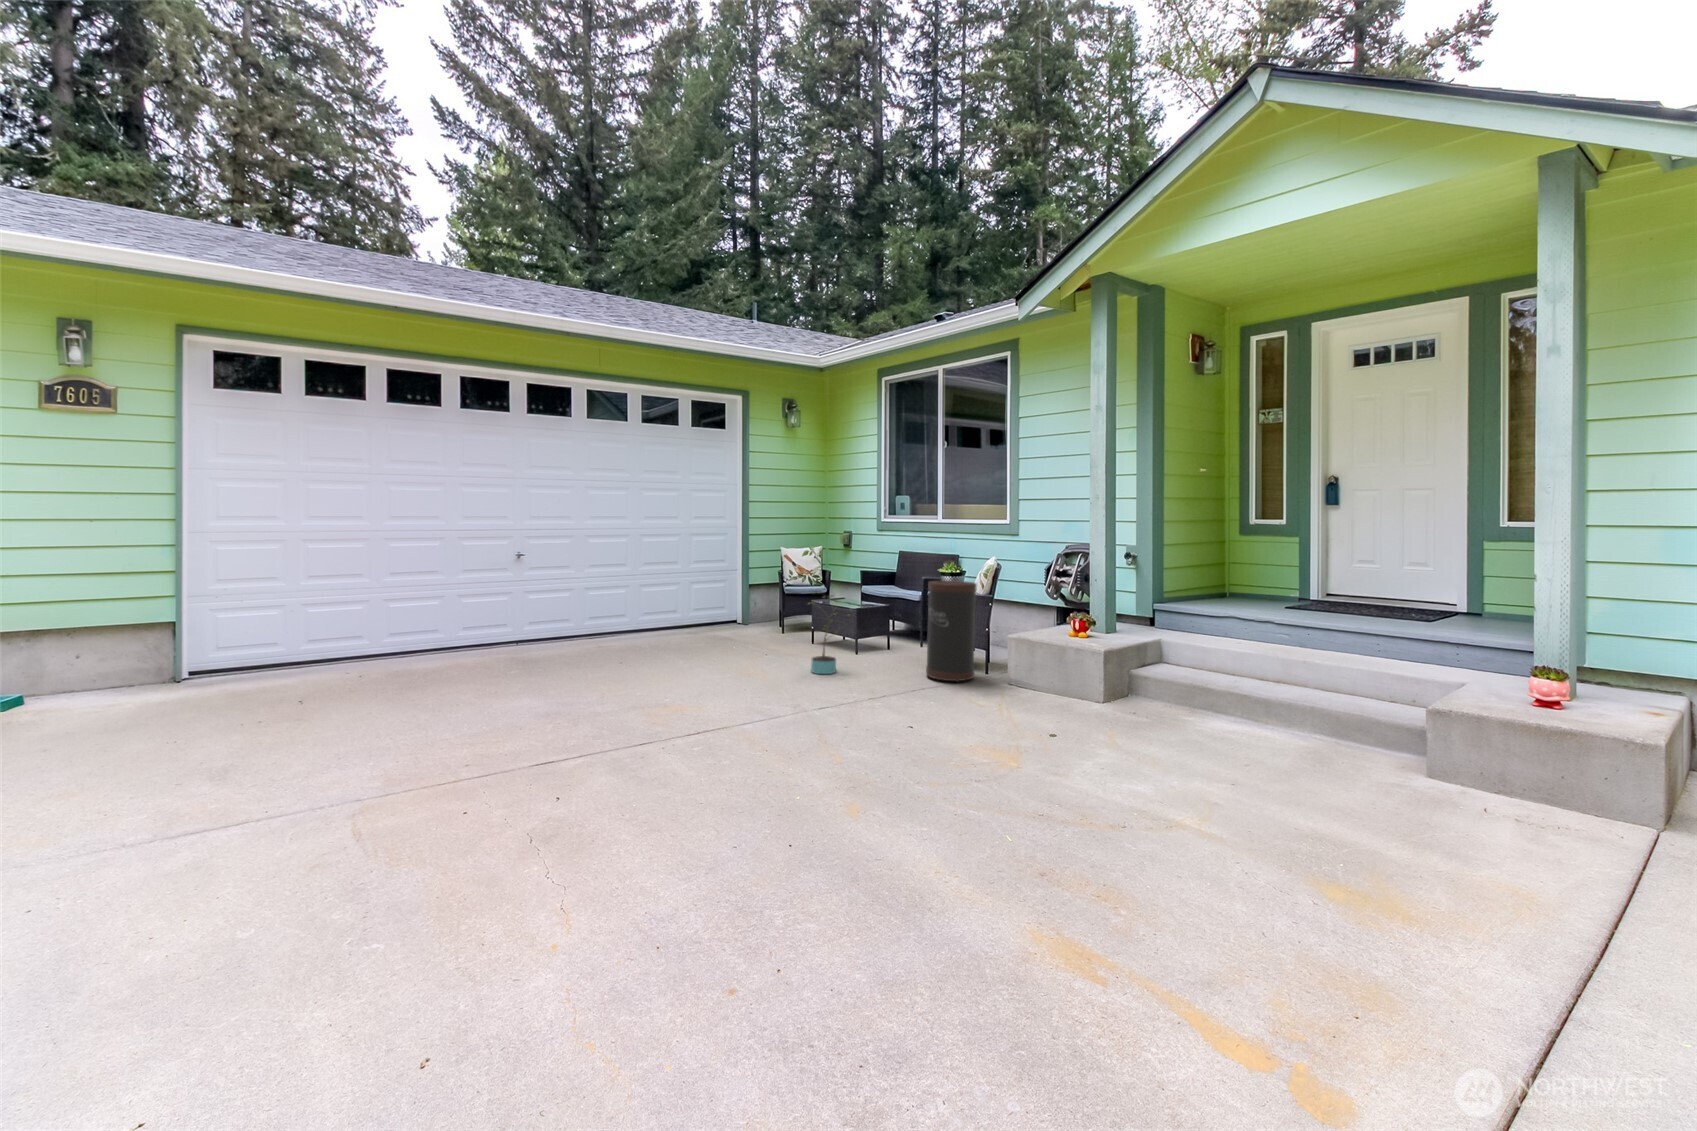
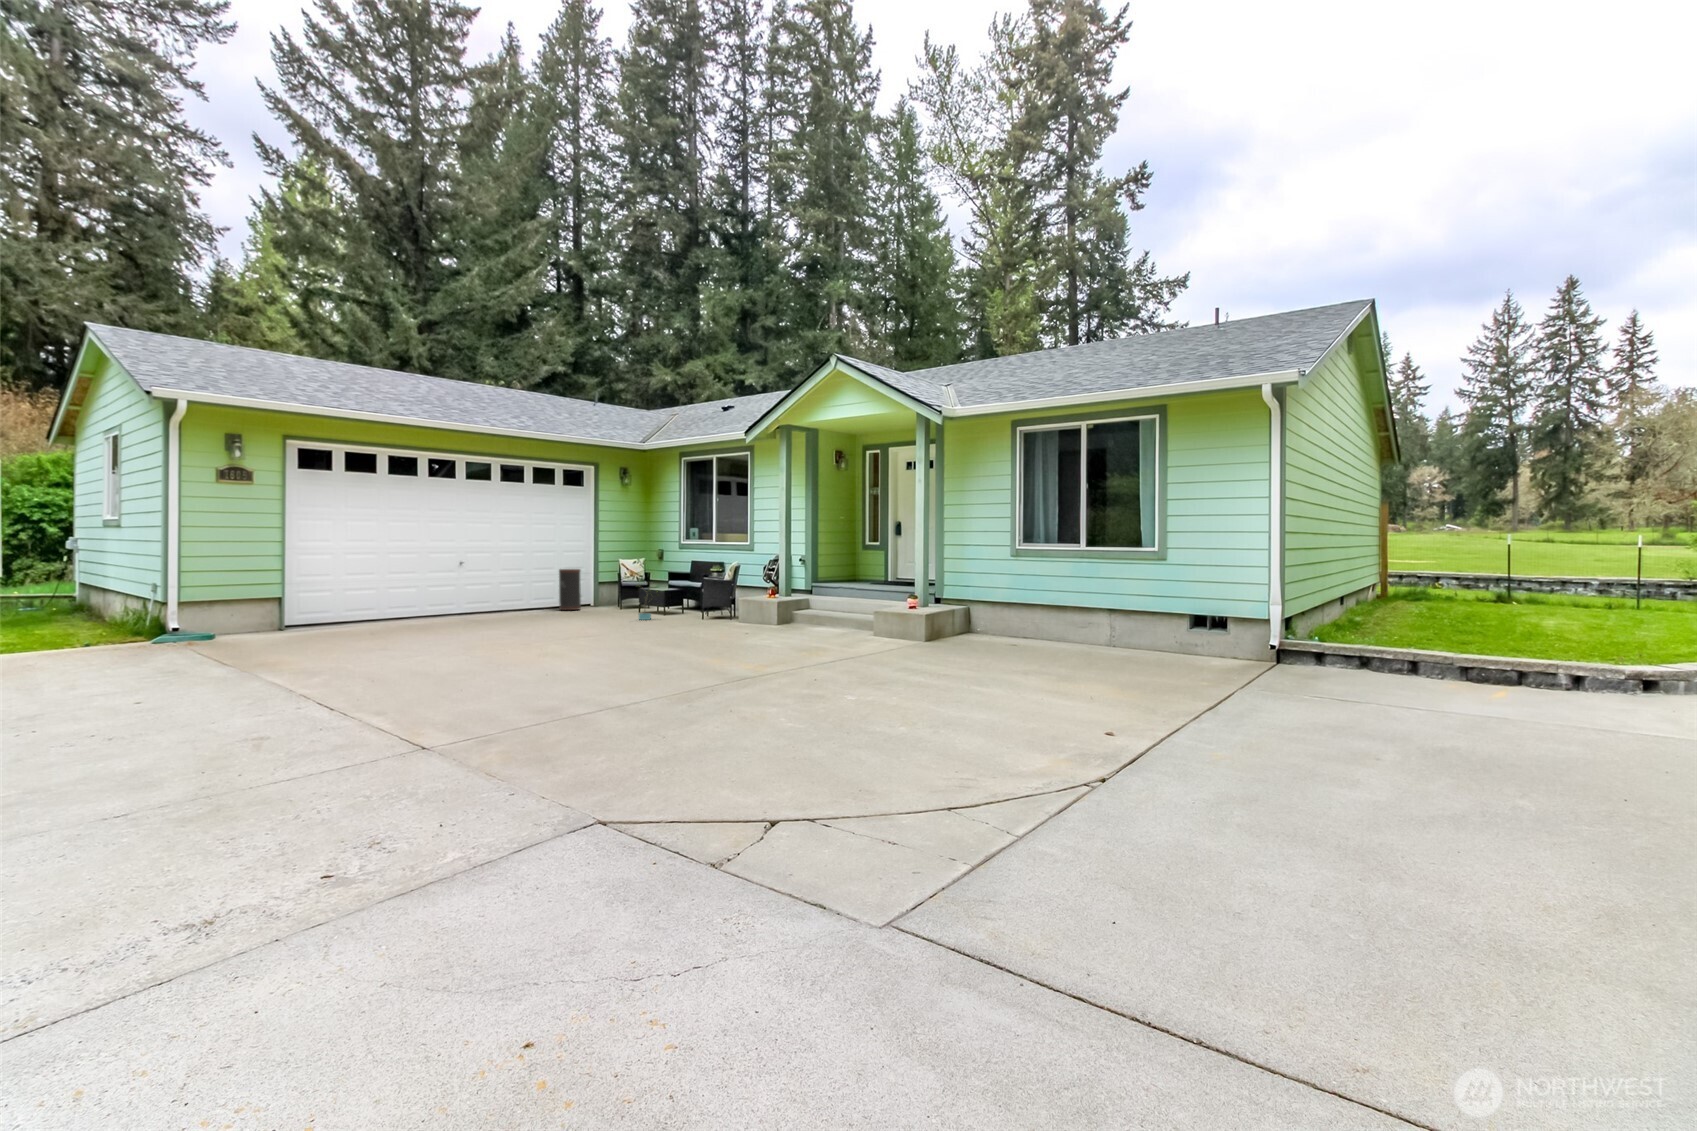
trash can: present [926,581,977,682] -> present [559,569,581,610]

